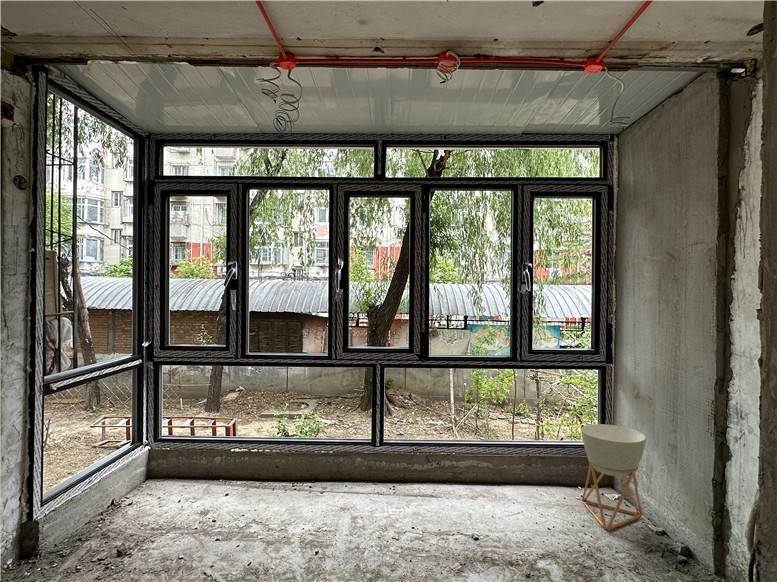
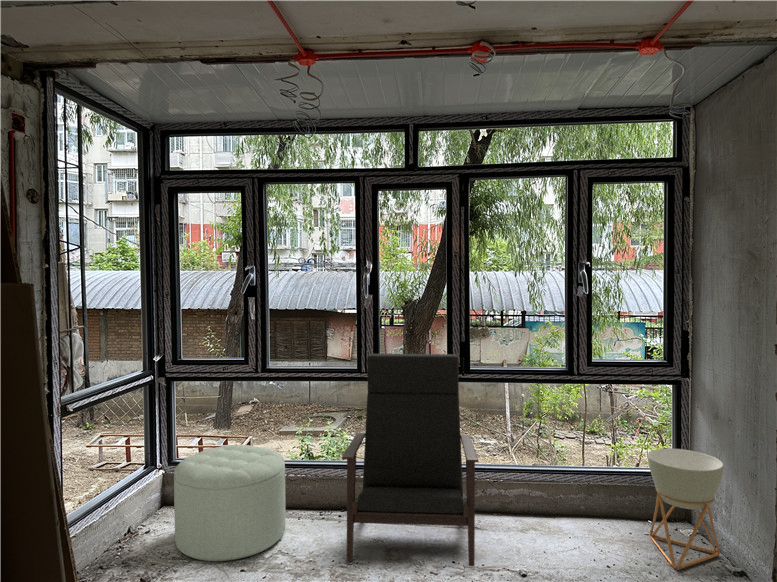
lounge chair: none [313,341,437,531] -> present [342,354,478,566]
ottoman: none [155,423,261,531] -> present [174,445,285,561]

